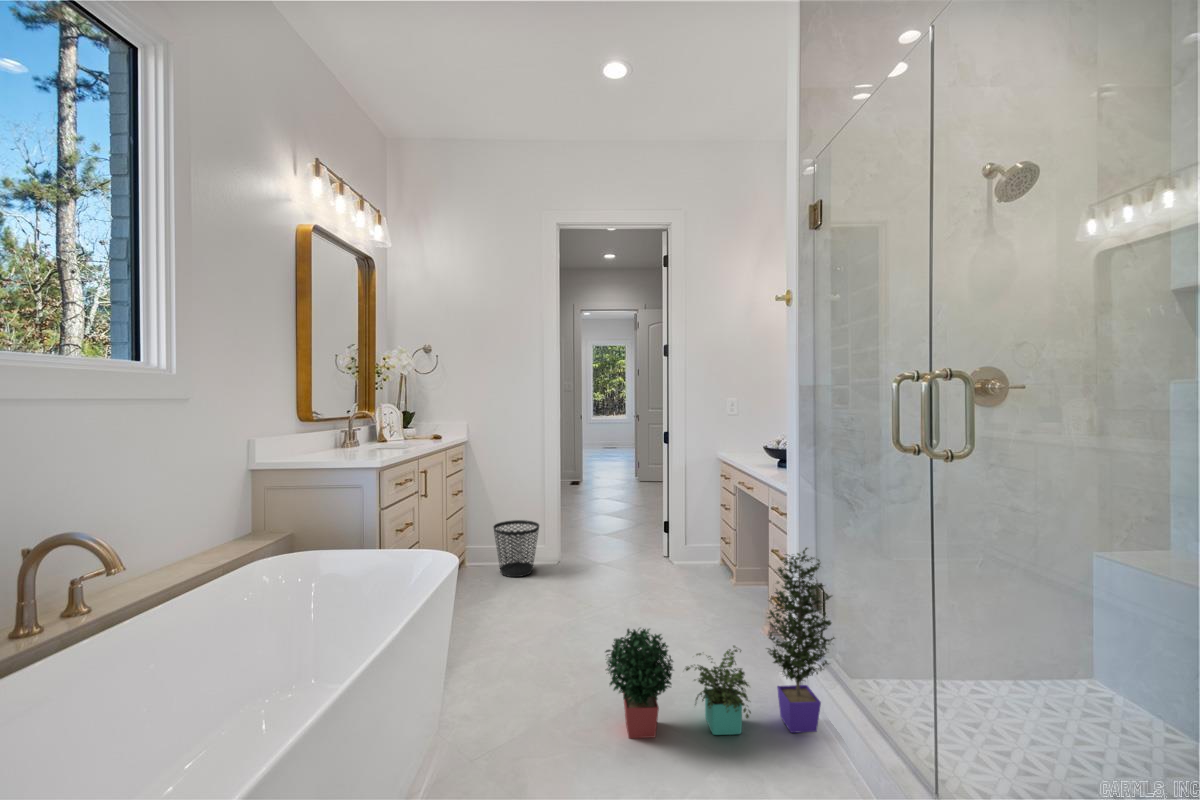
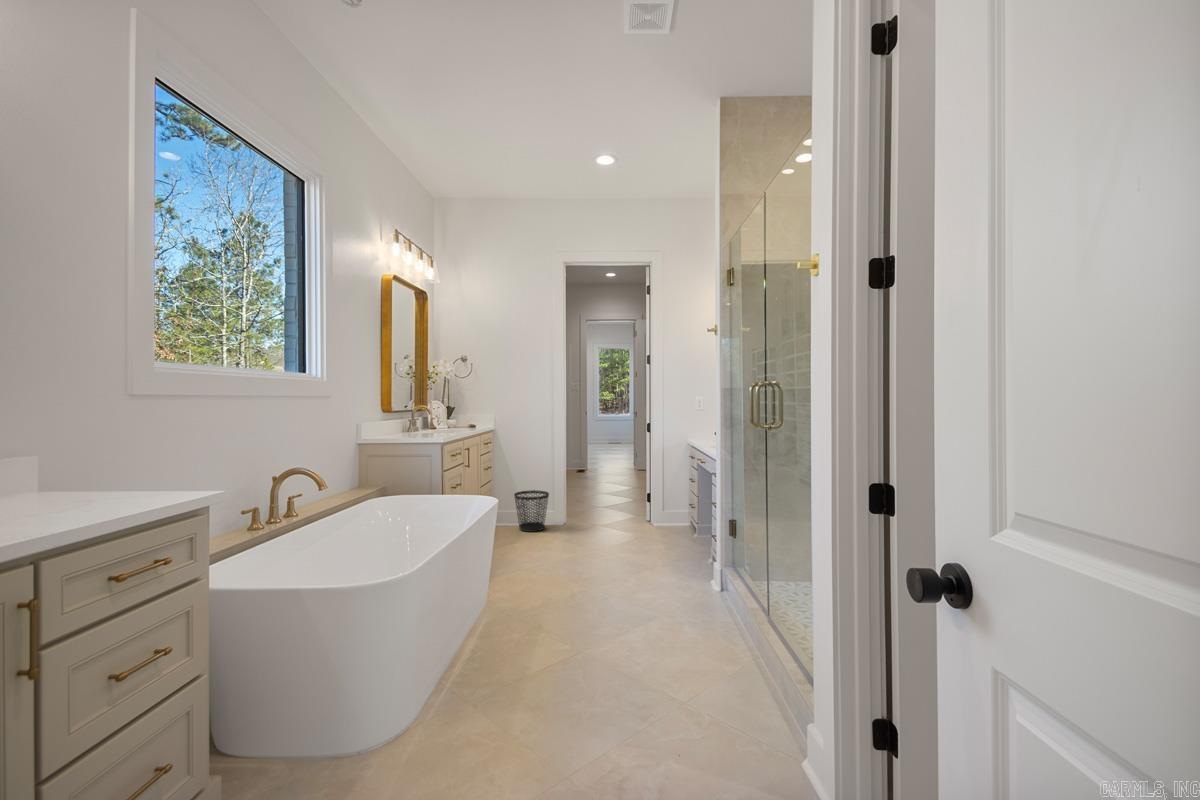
potted plant: present [605,548,835,738] -> none [590,492,737,610]

